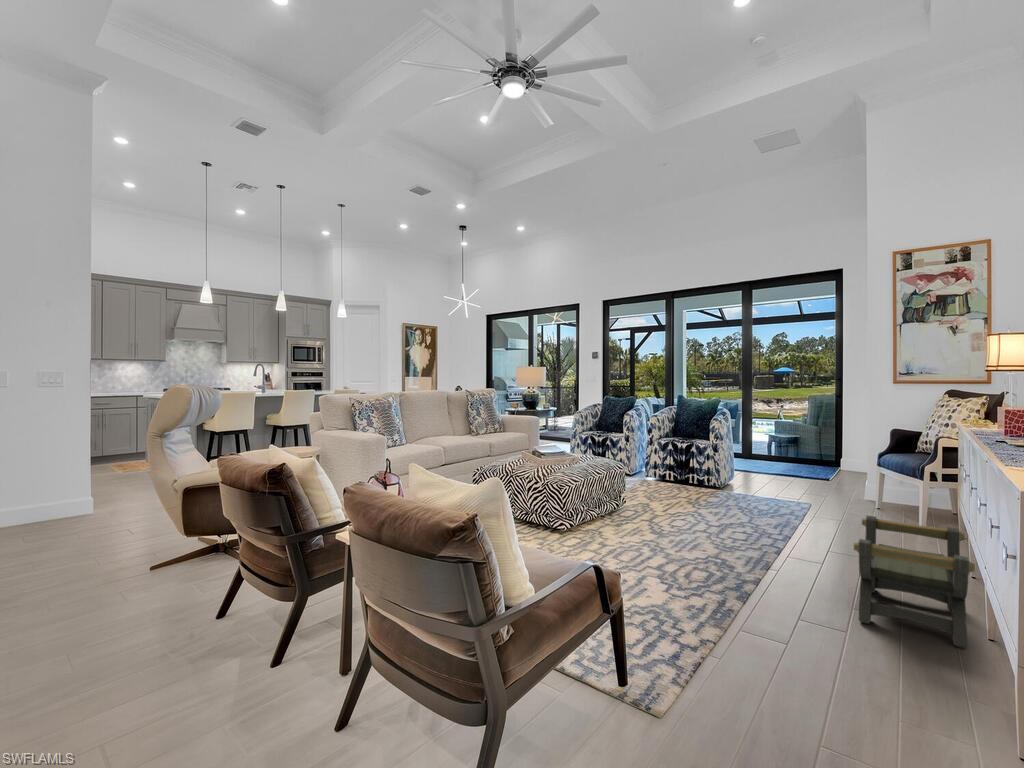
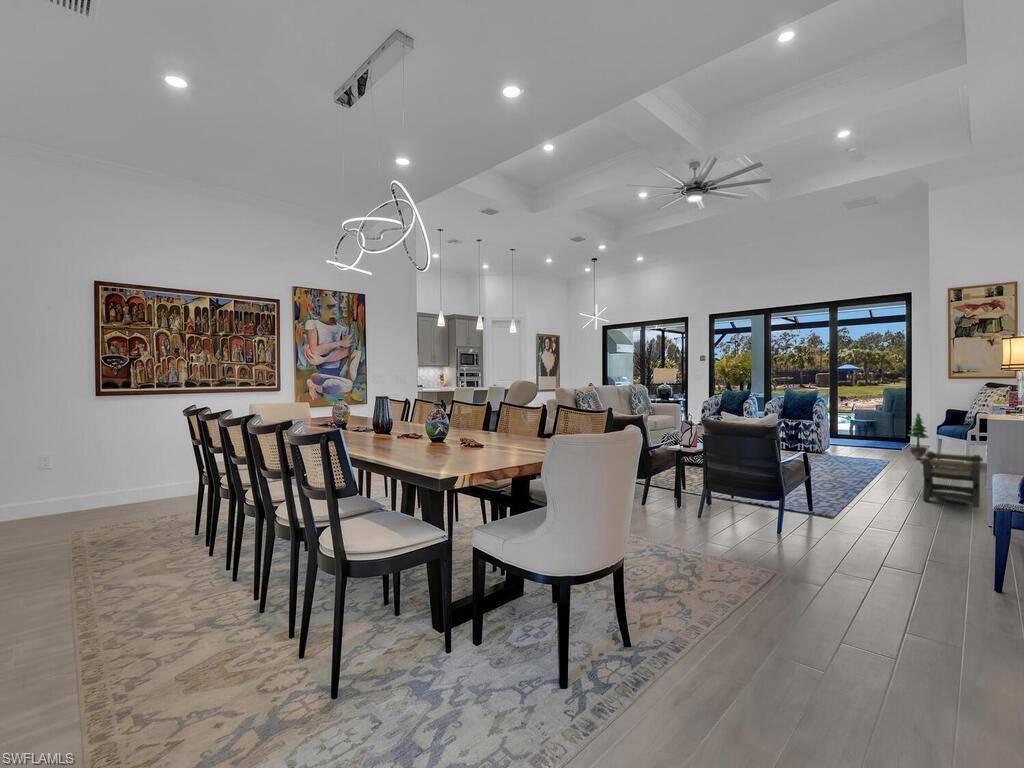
potted tree: none [837,432,866,500] -> present [909,413,928,458]

